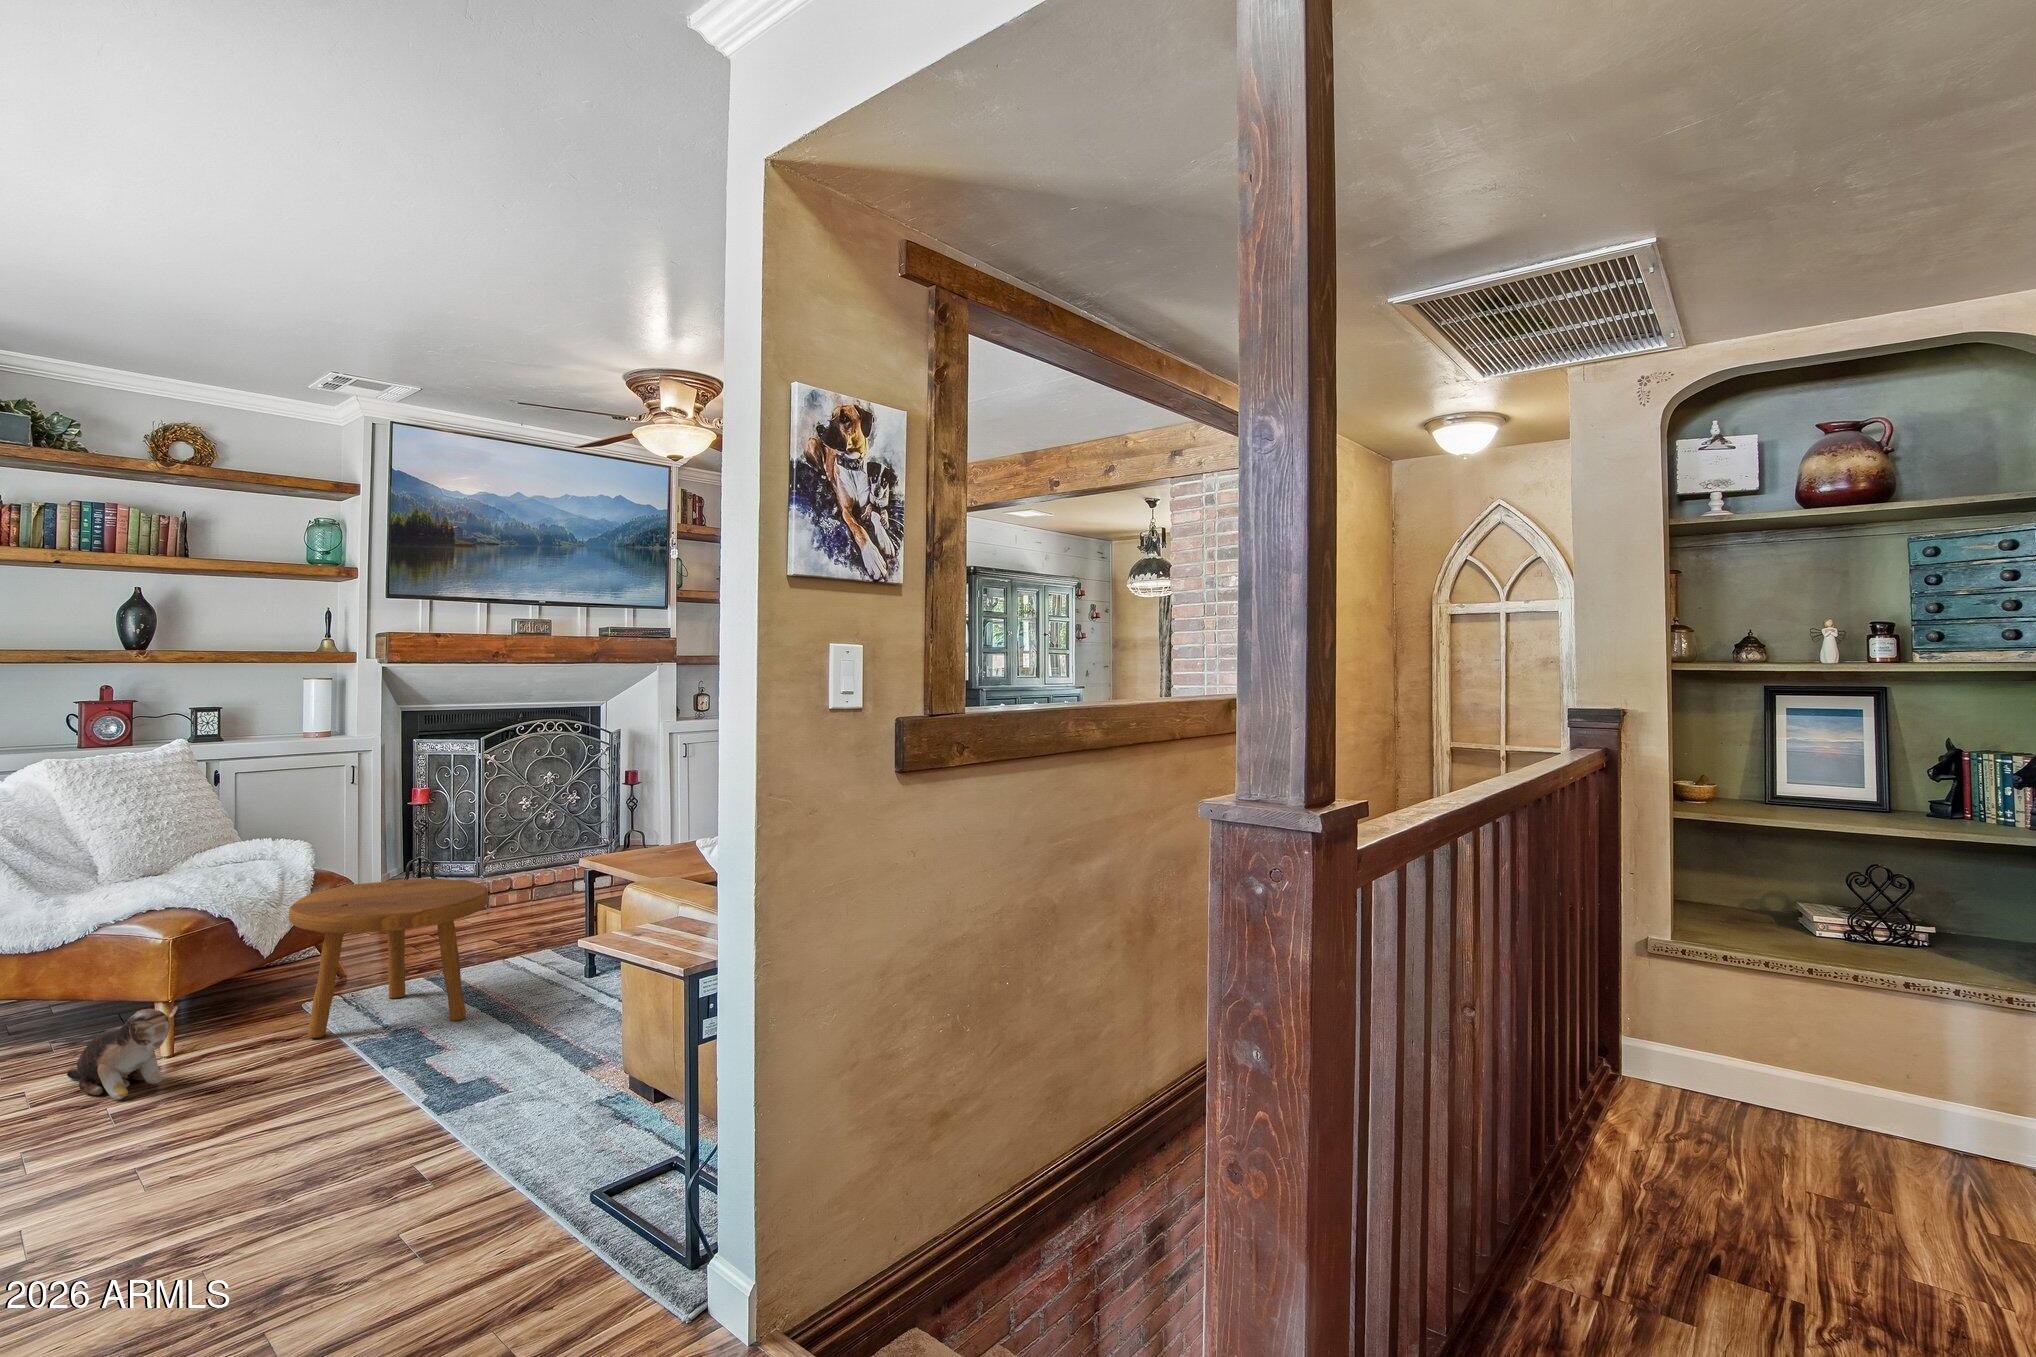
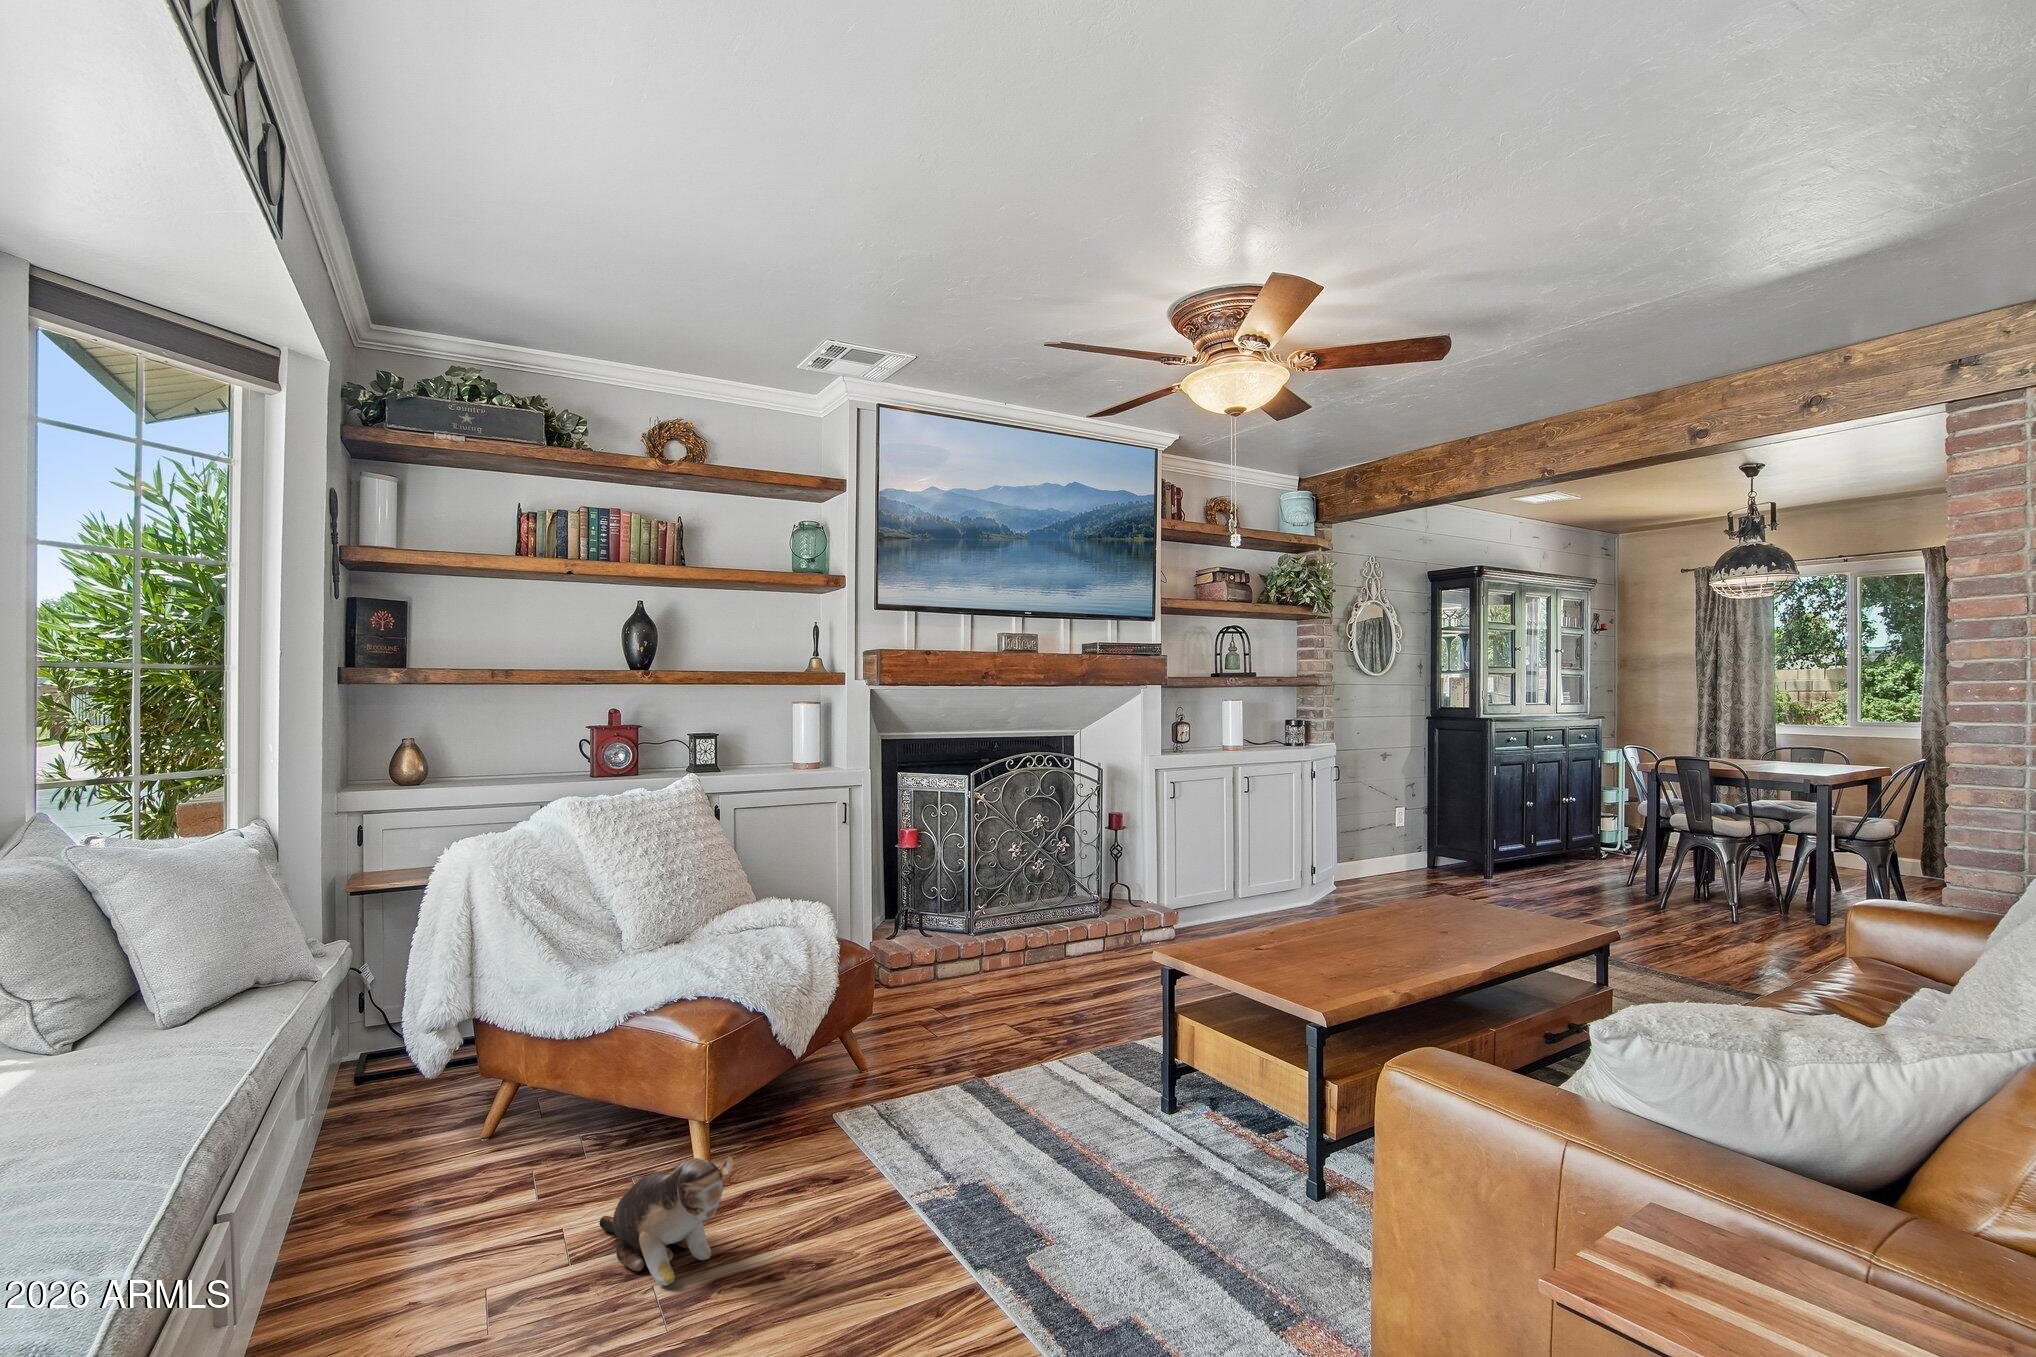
footstool: present [289,879,488,1038] -> none [837,961,1070,1189]

